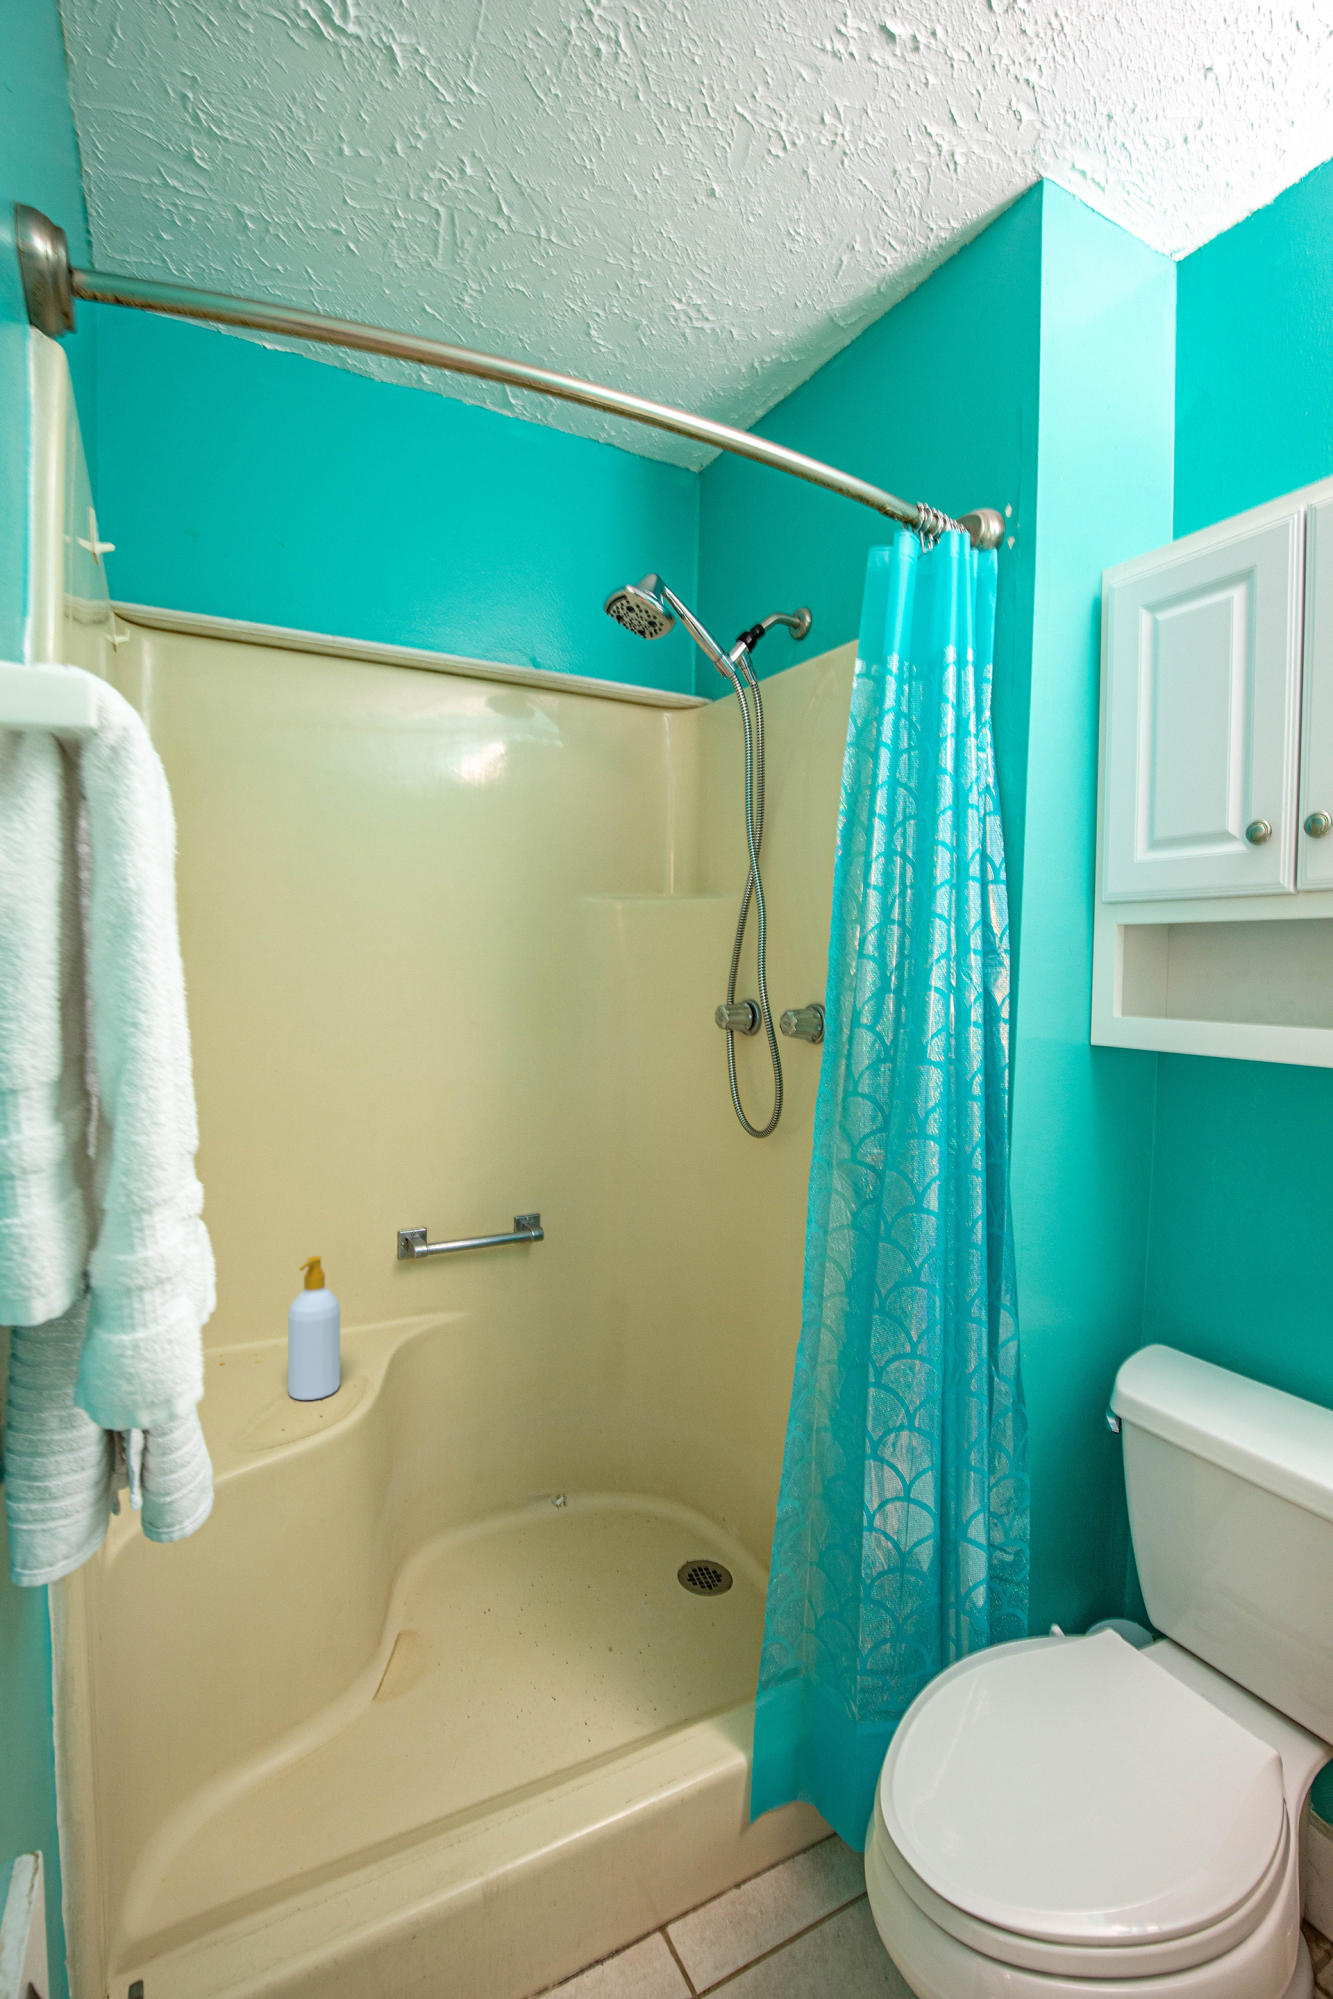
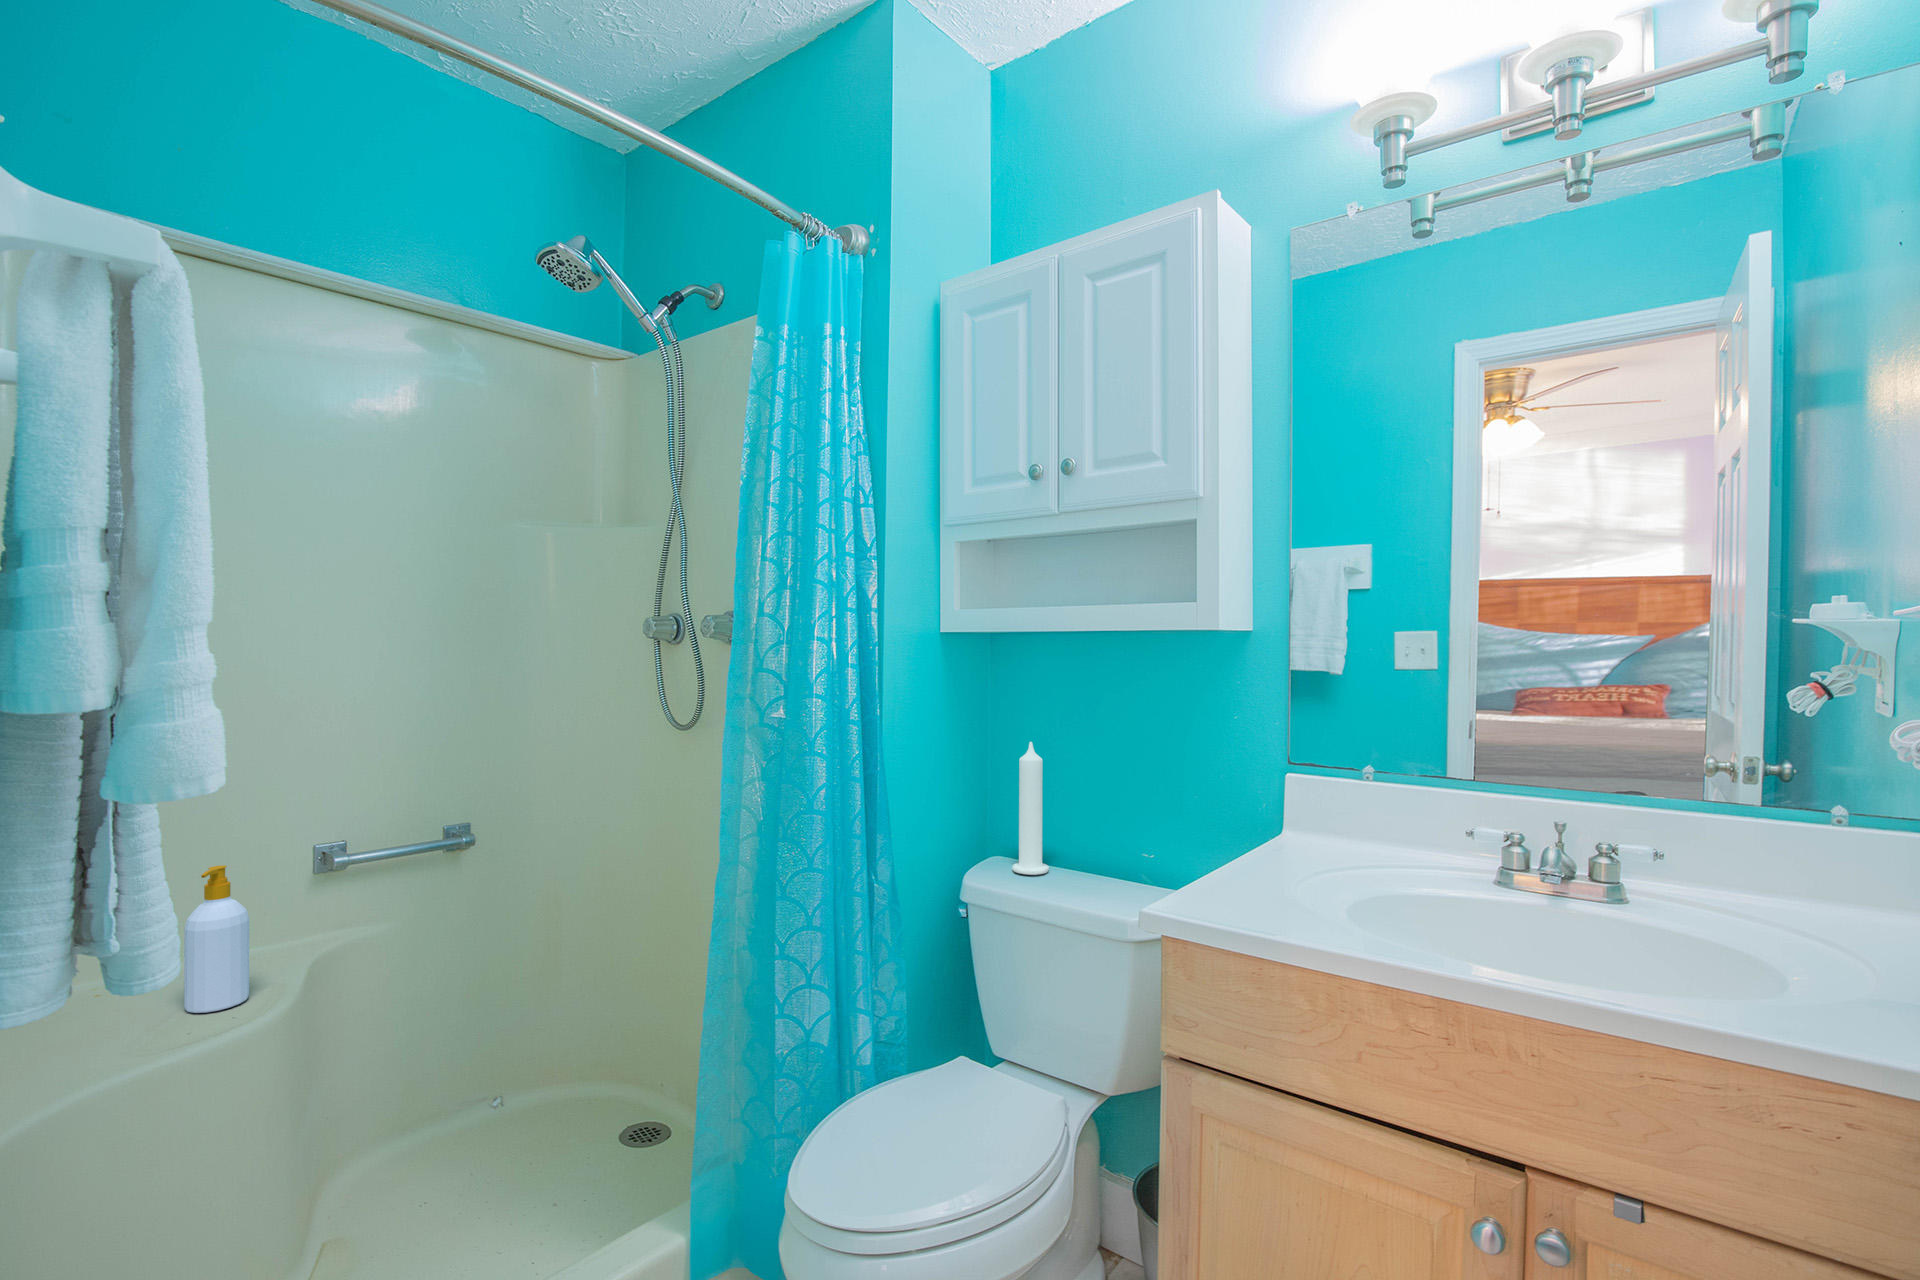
candle: none [1199,1218,1260,1411] -> present [1012,742,1049,875]

